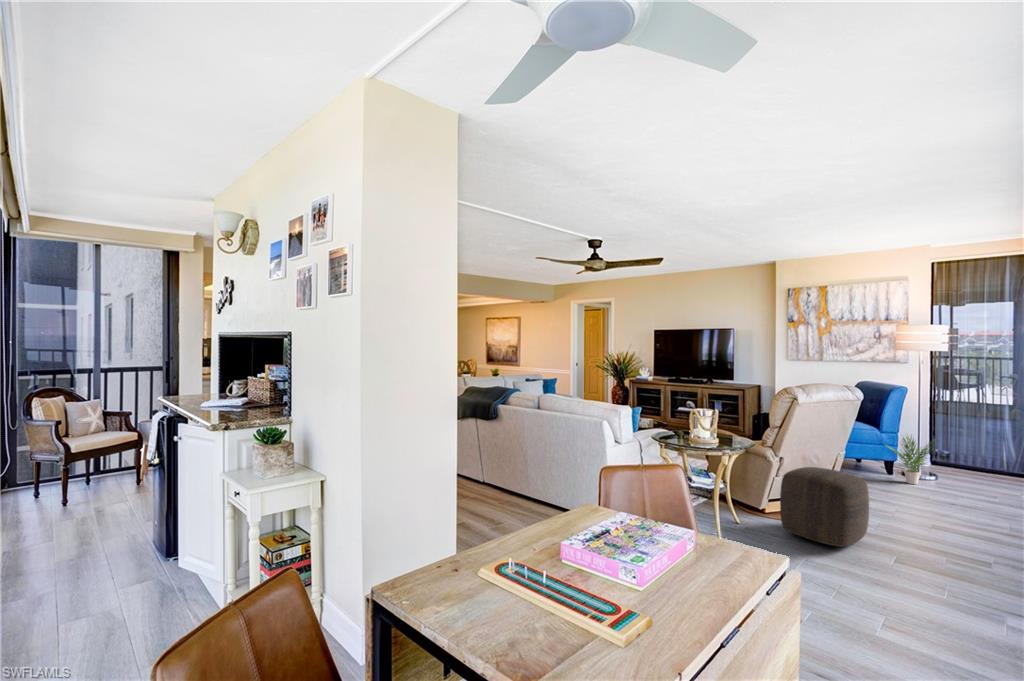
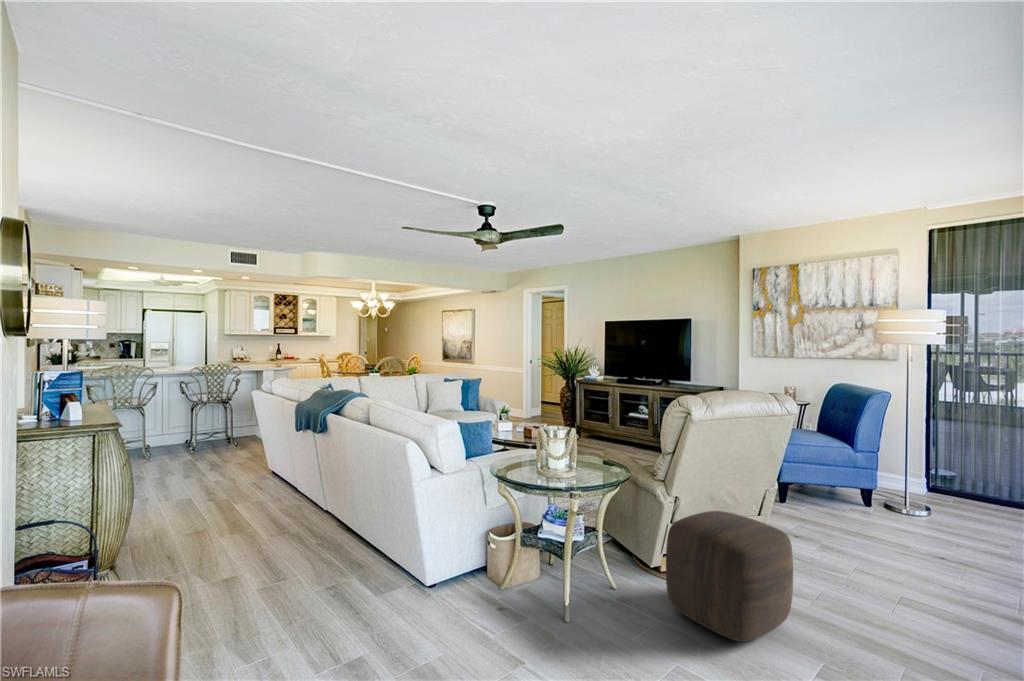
potted plant: present [888,435,932,484] -> none [857,452,929,522]

